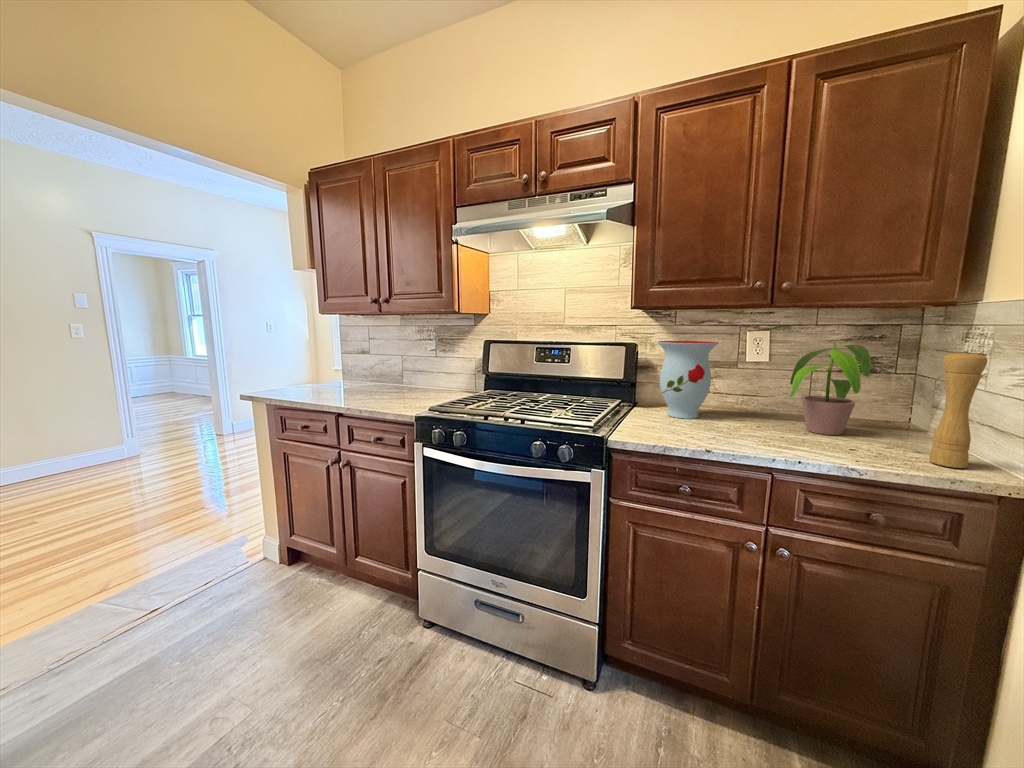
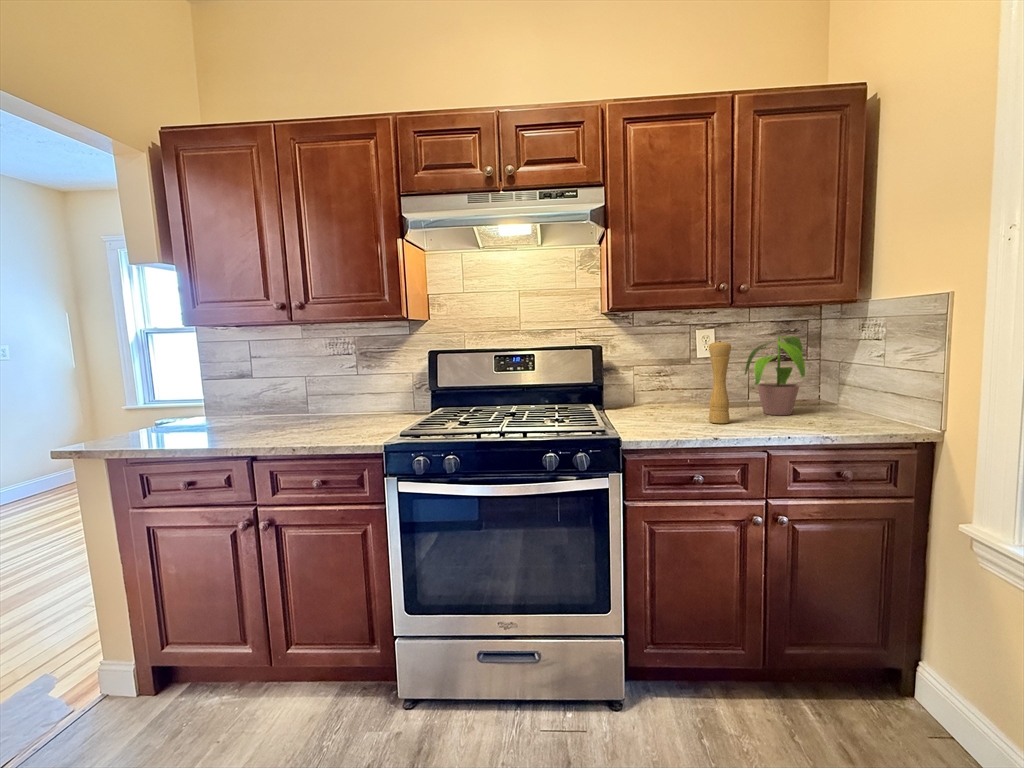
vase: present [658,341,719,419] -> none [628,340,685,416]
pepper mill: present [929,351,987,468] -> present [709,341,731,423]

